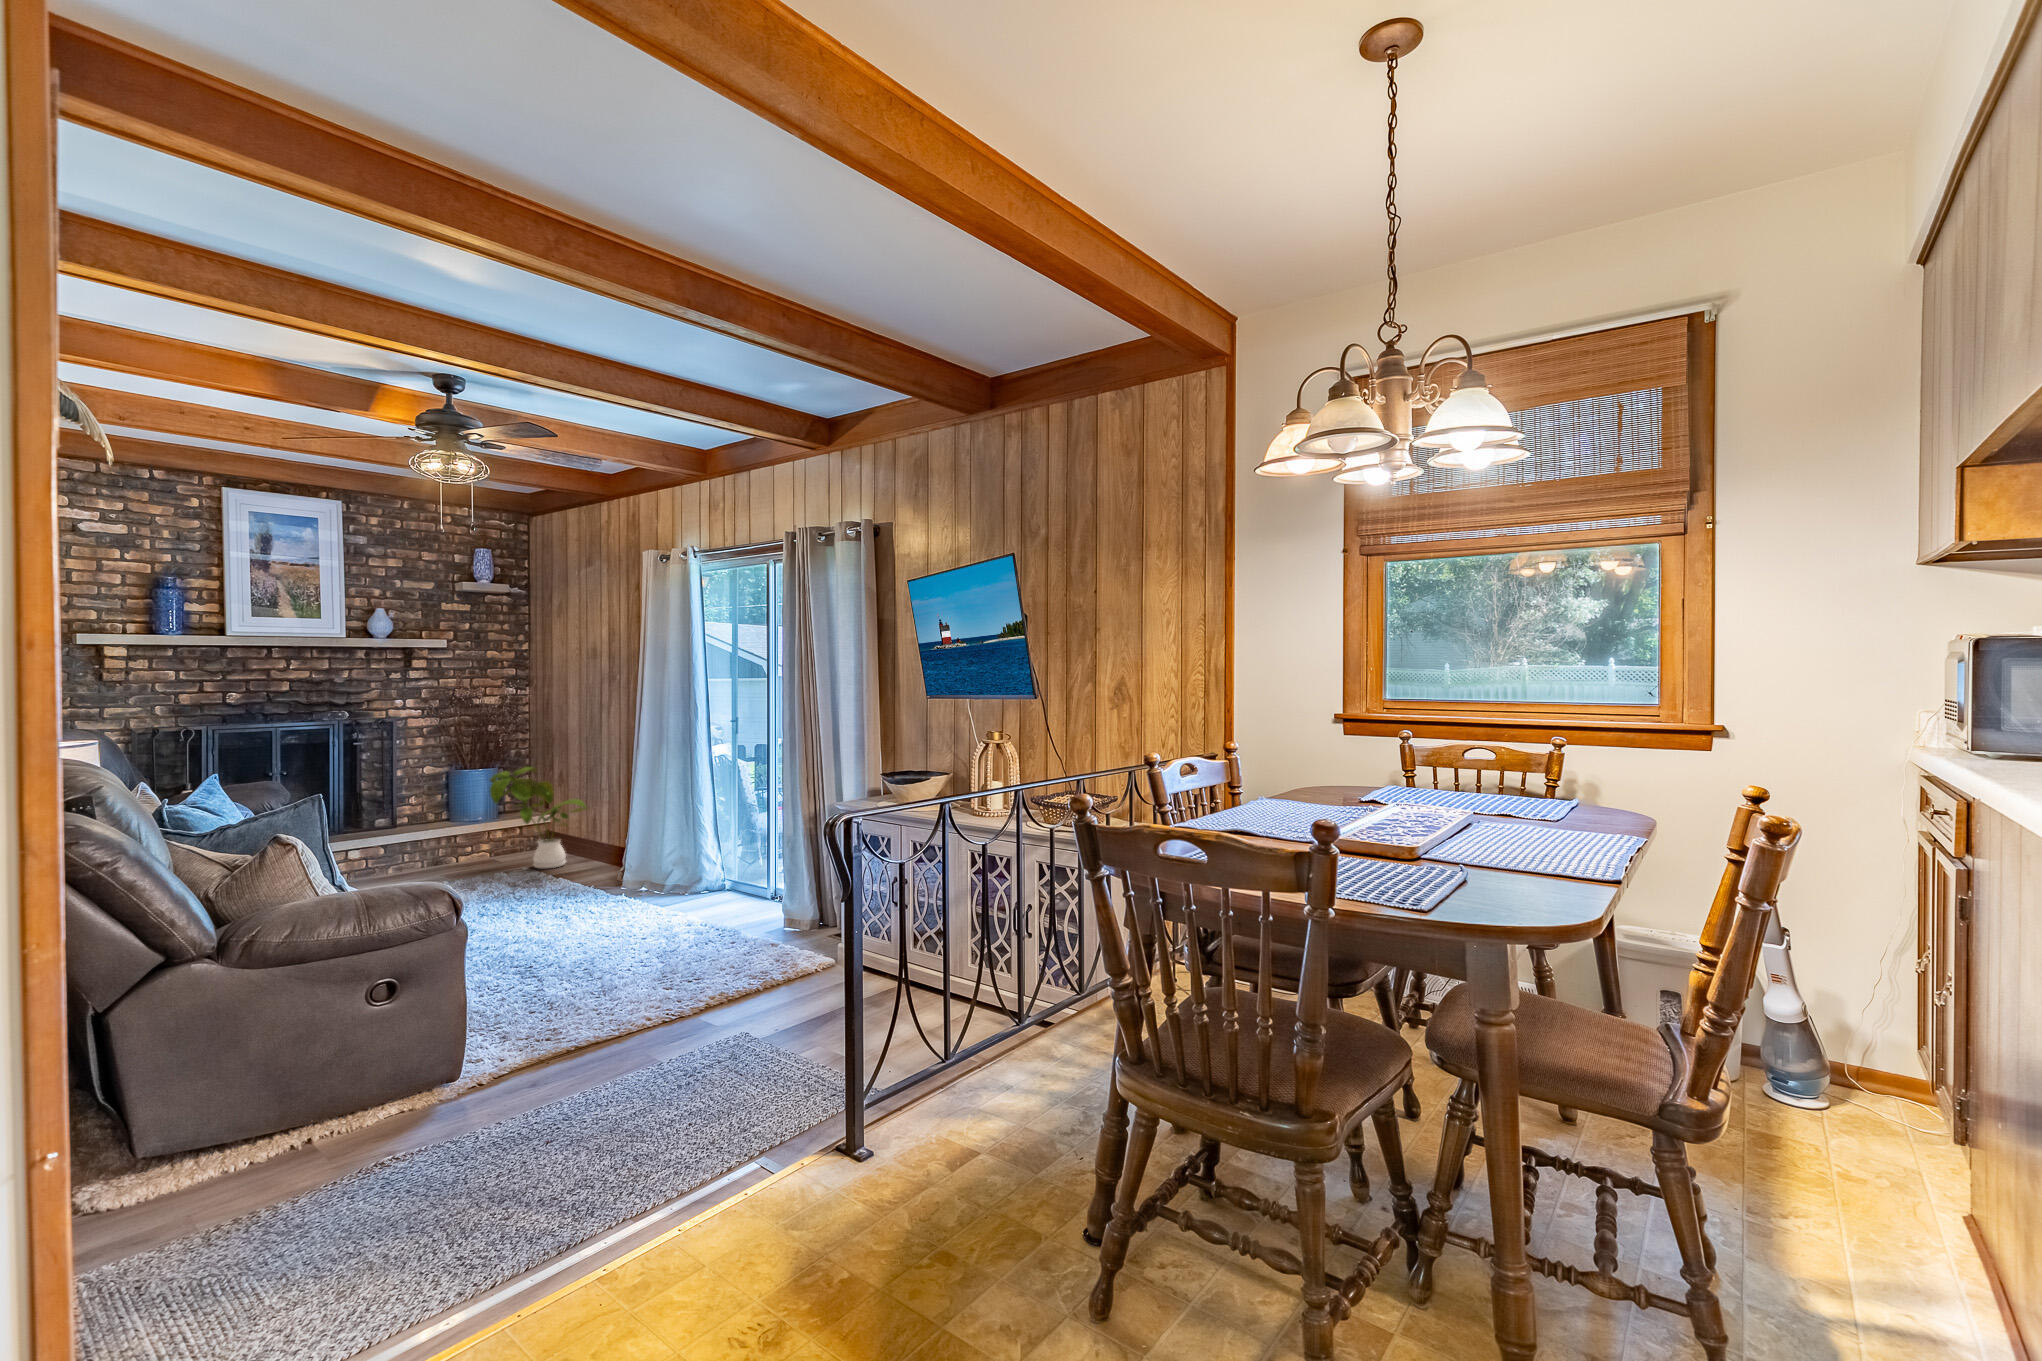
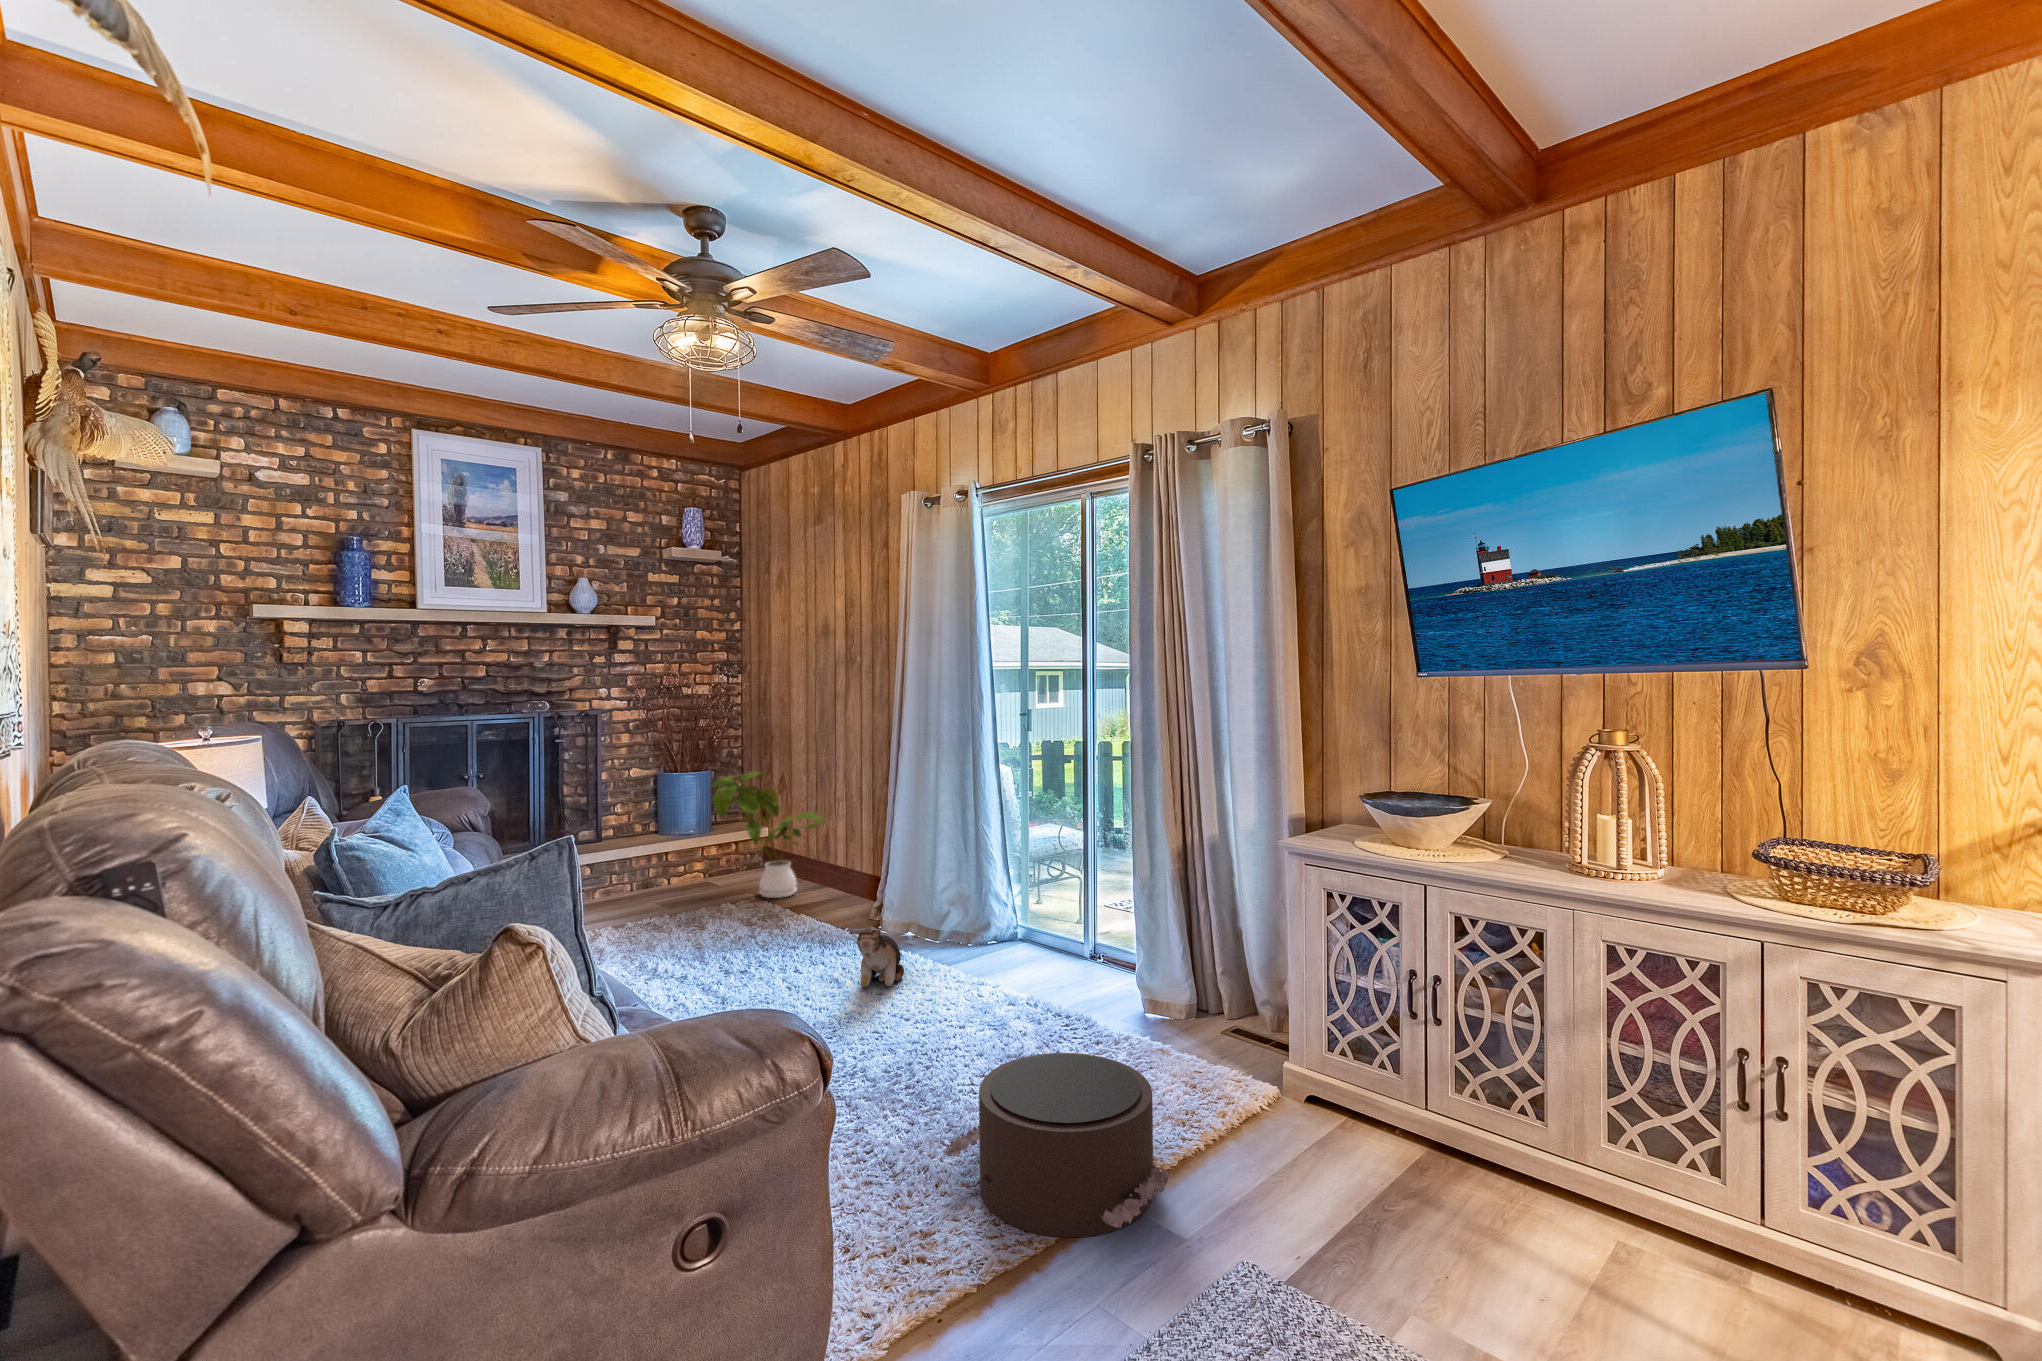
plush toy: none [575,875,623,921] -> present [852,926,904,987]
pouf: none [581,934,718,1027] -> present [943,1053,1174,1238]

